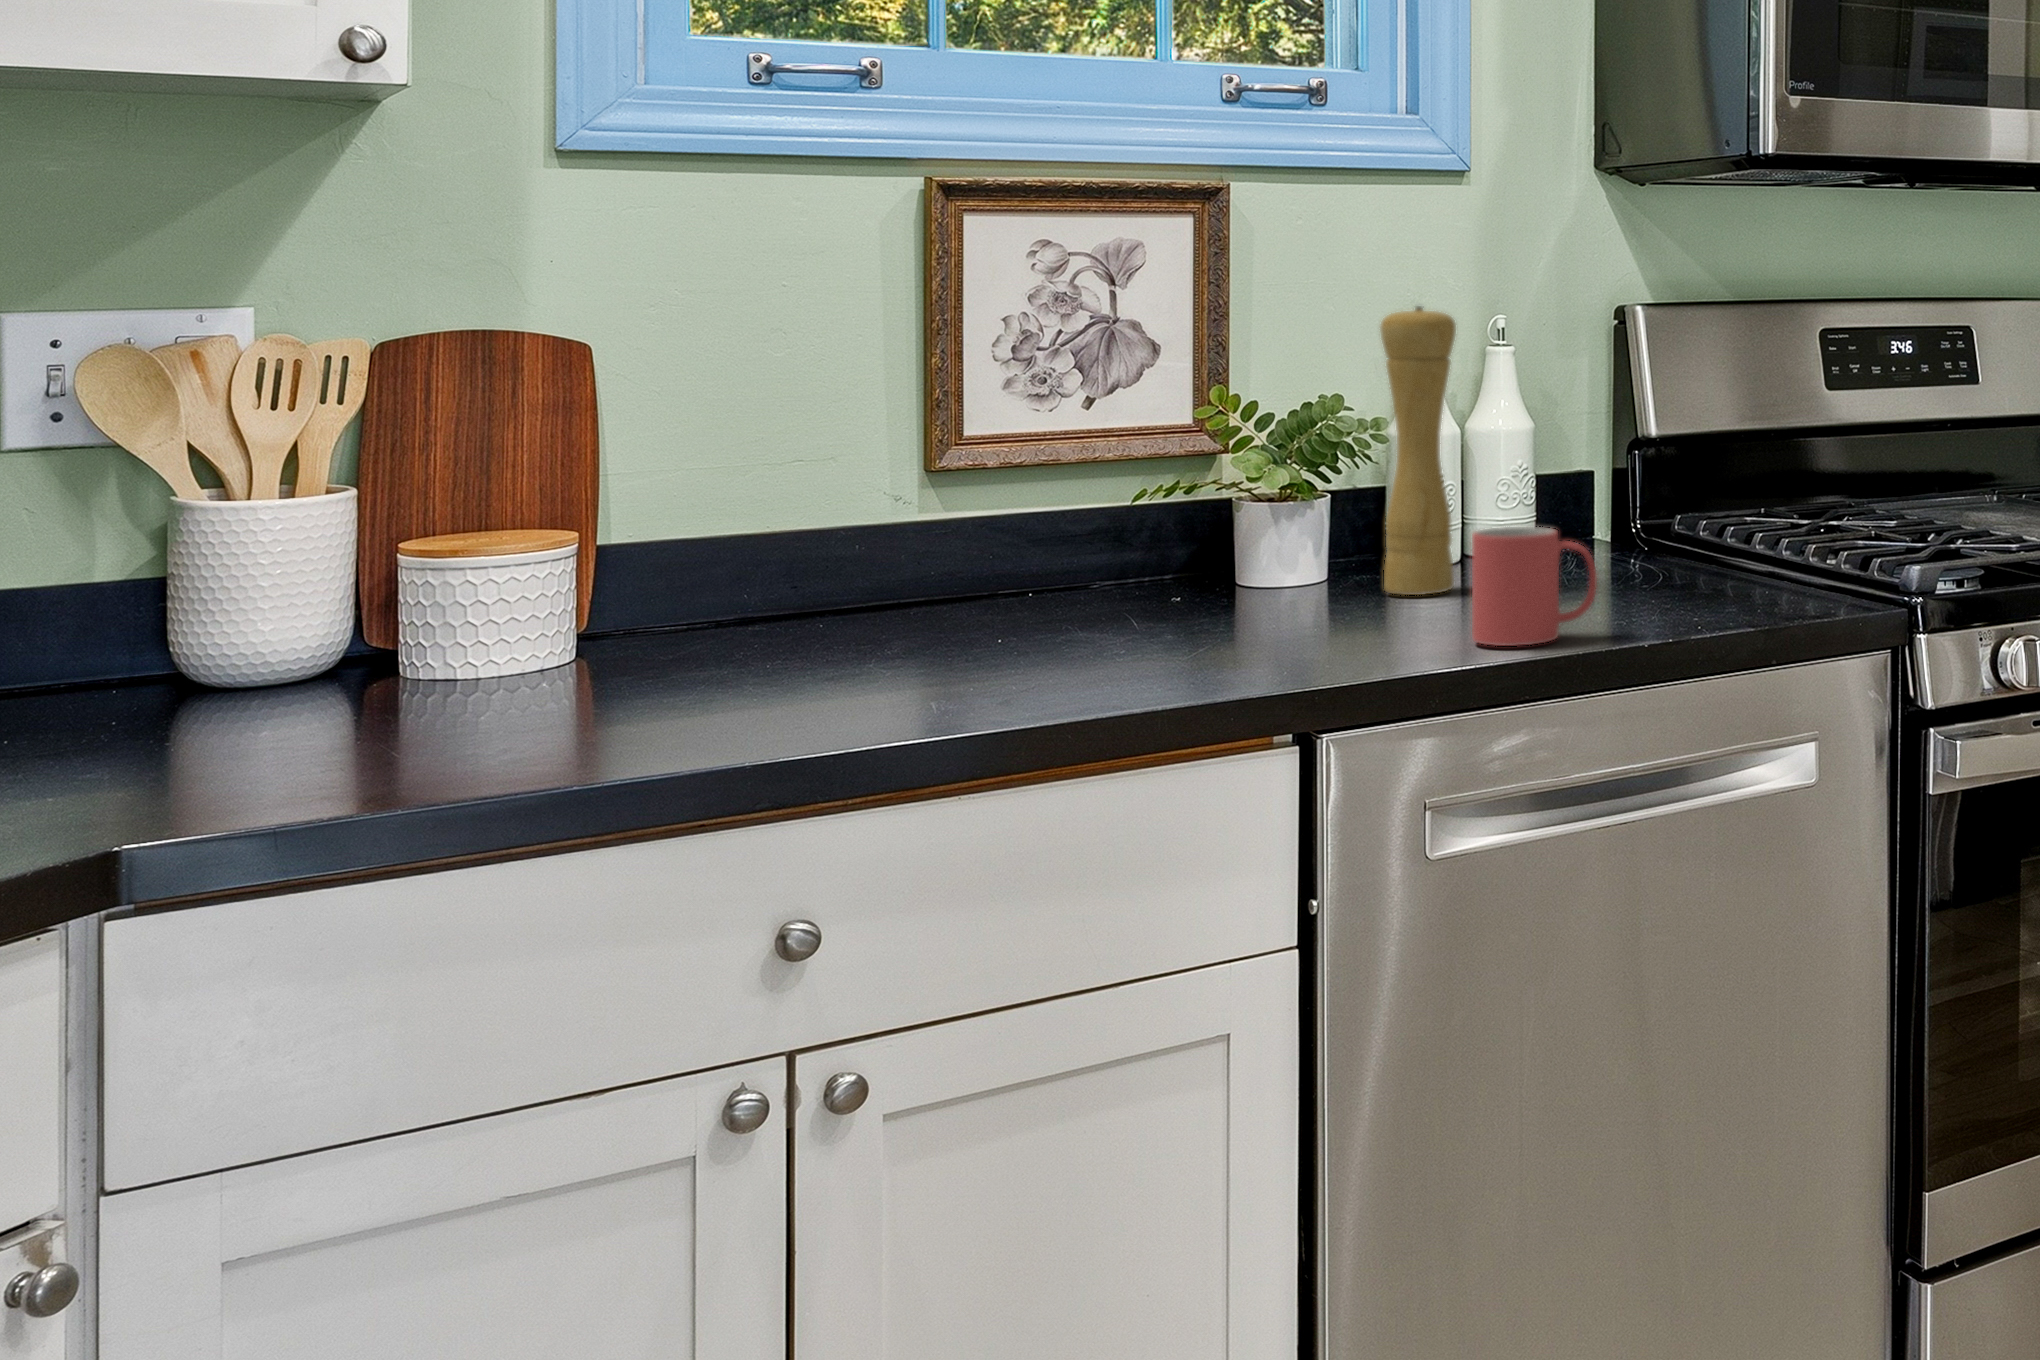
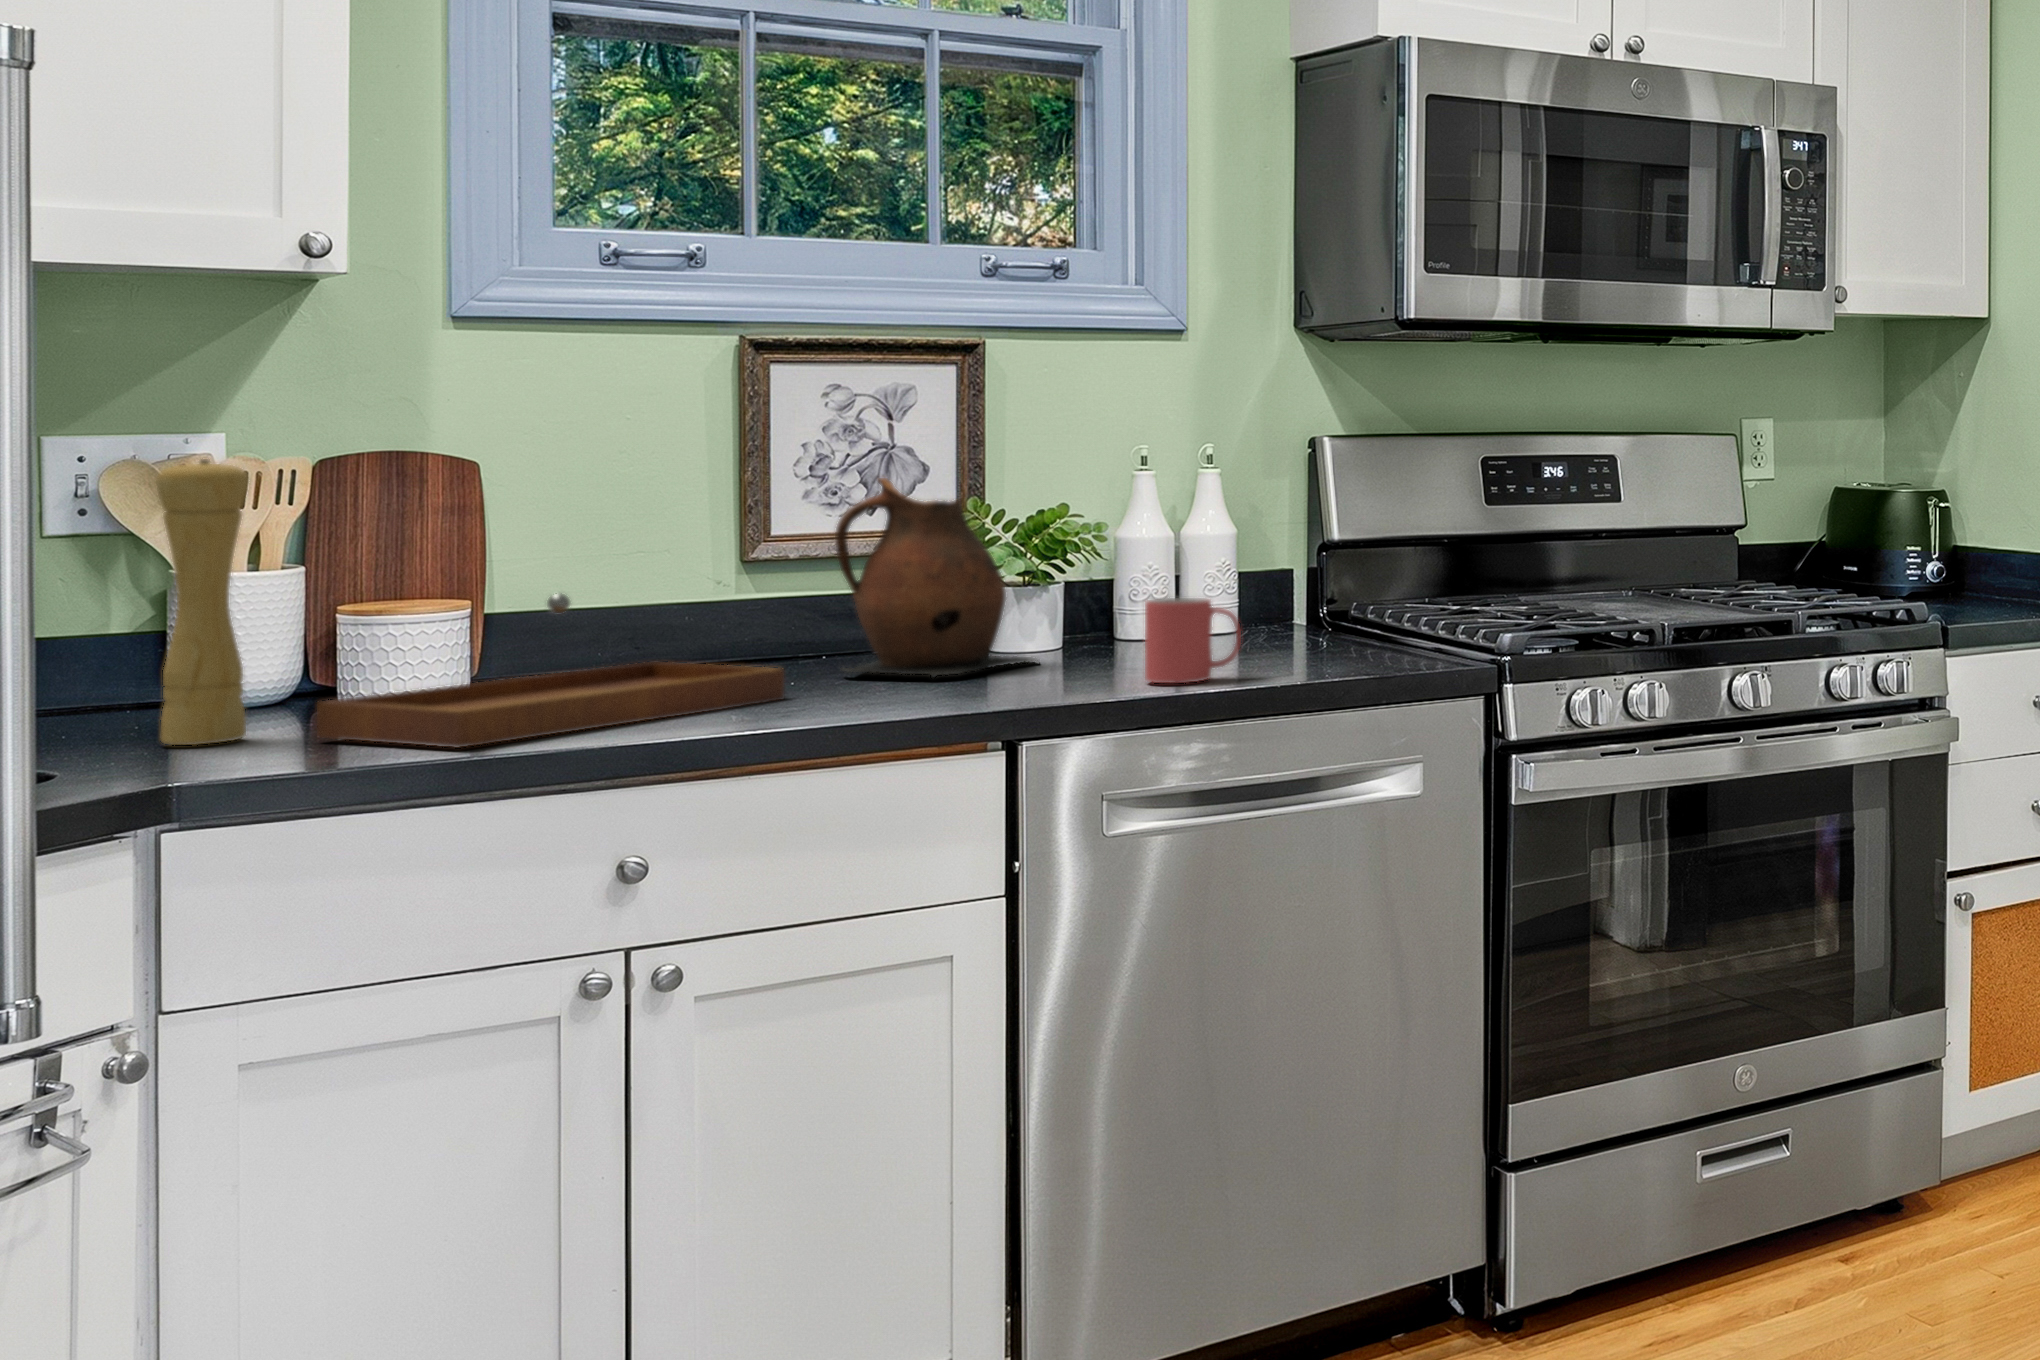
pepper mill: present [1381,306,1456,595] -> present [156,459,249,745]
ceramic pitcher: none [1054,364,1317,636] -> present [835,478,1038,677]
tray: none [350,531,995,769] -> present [317,593,784,748]

